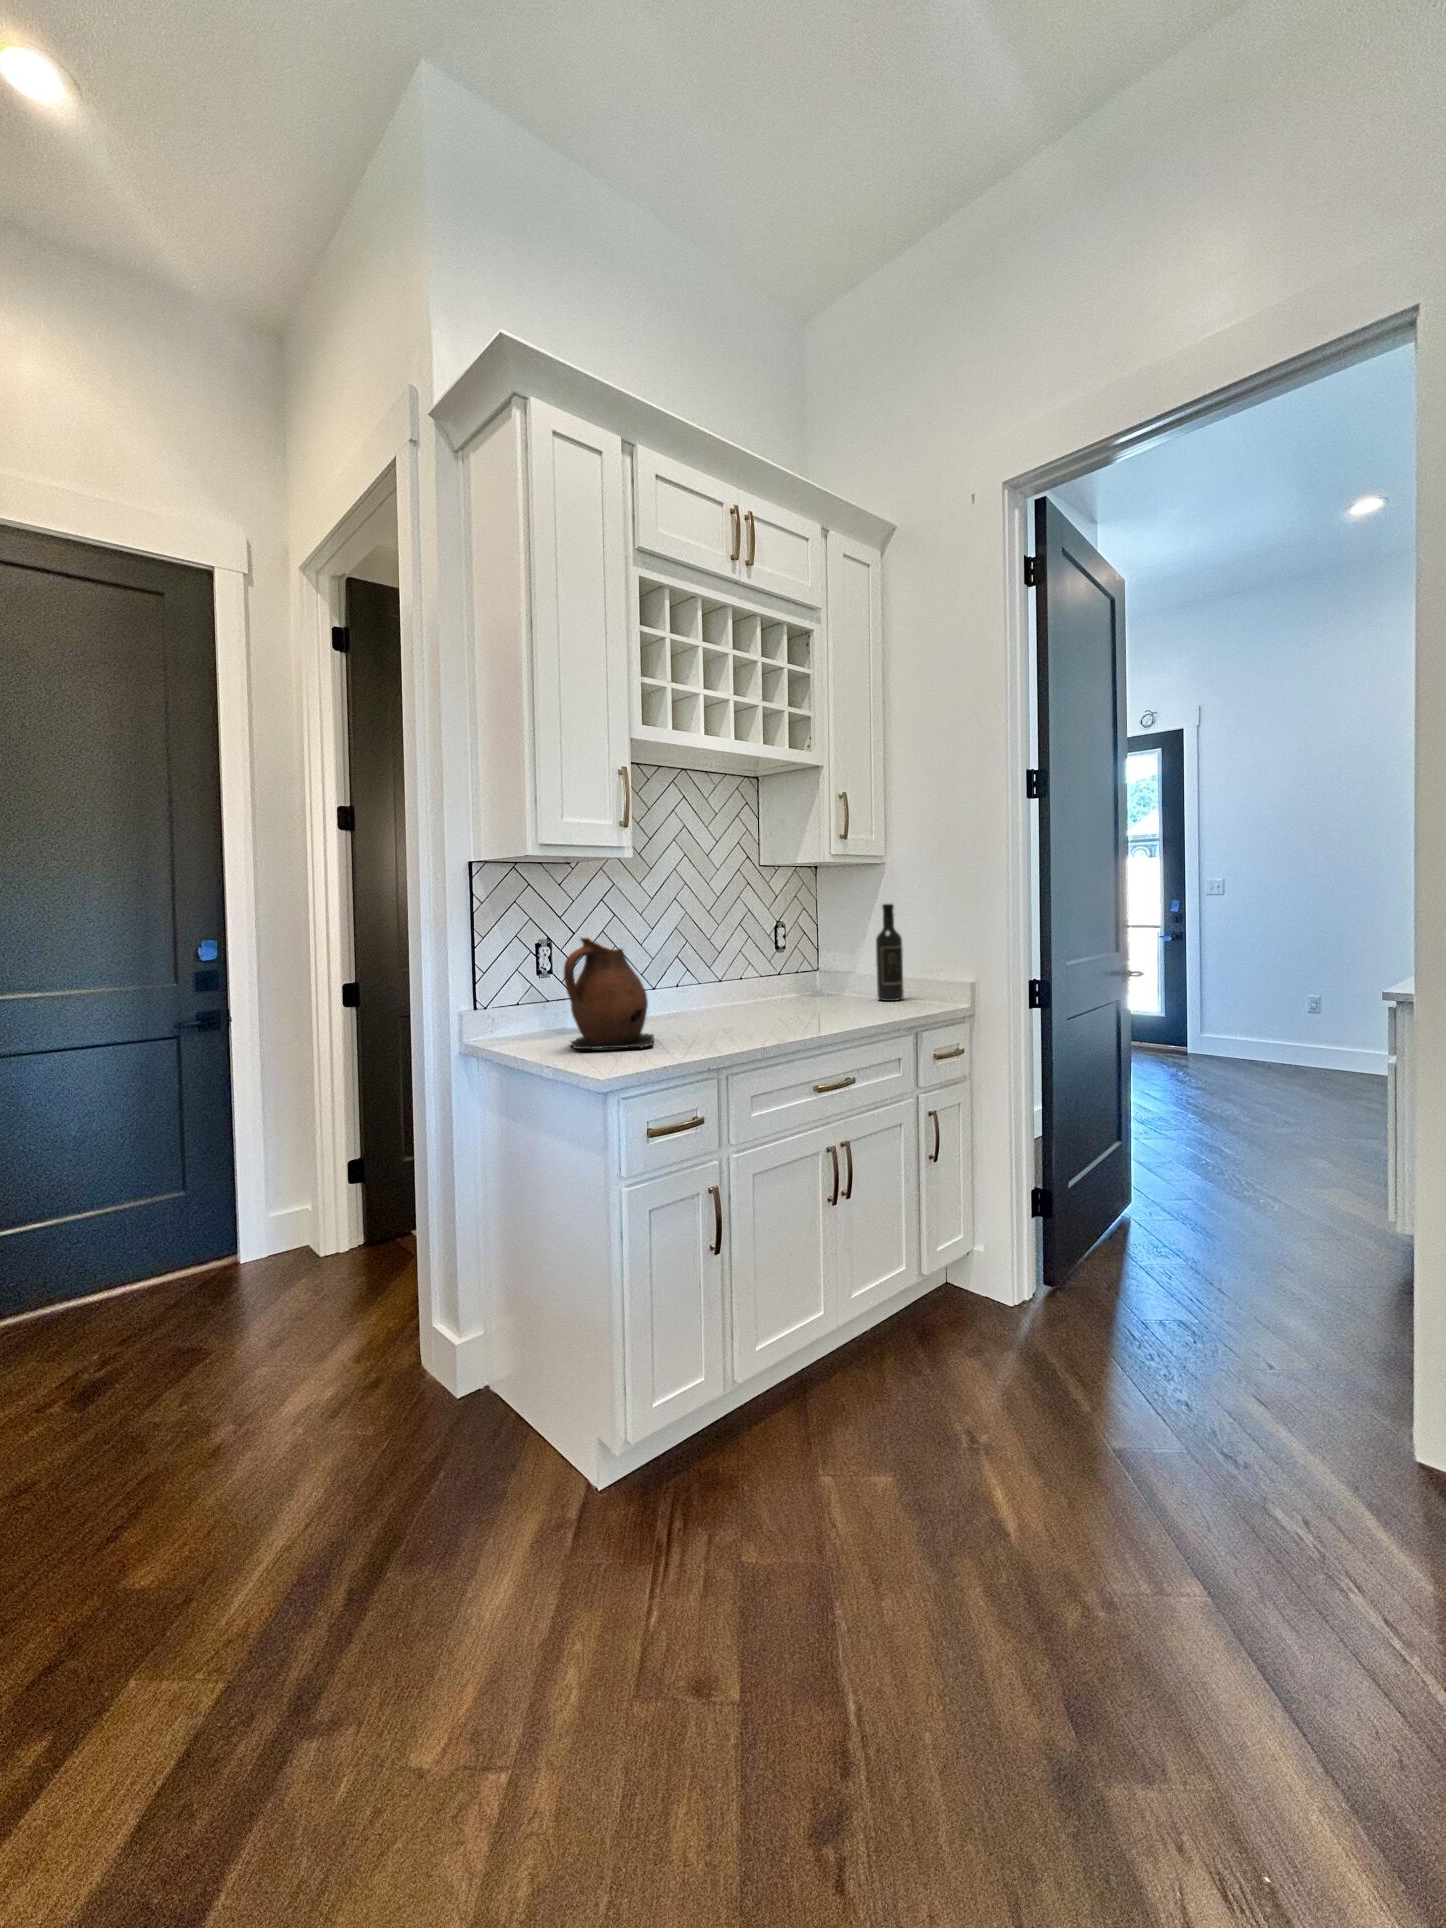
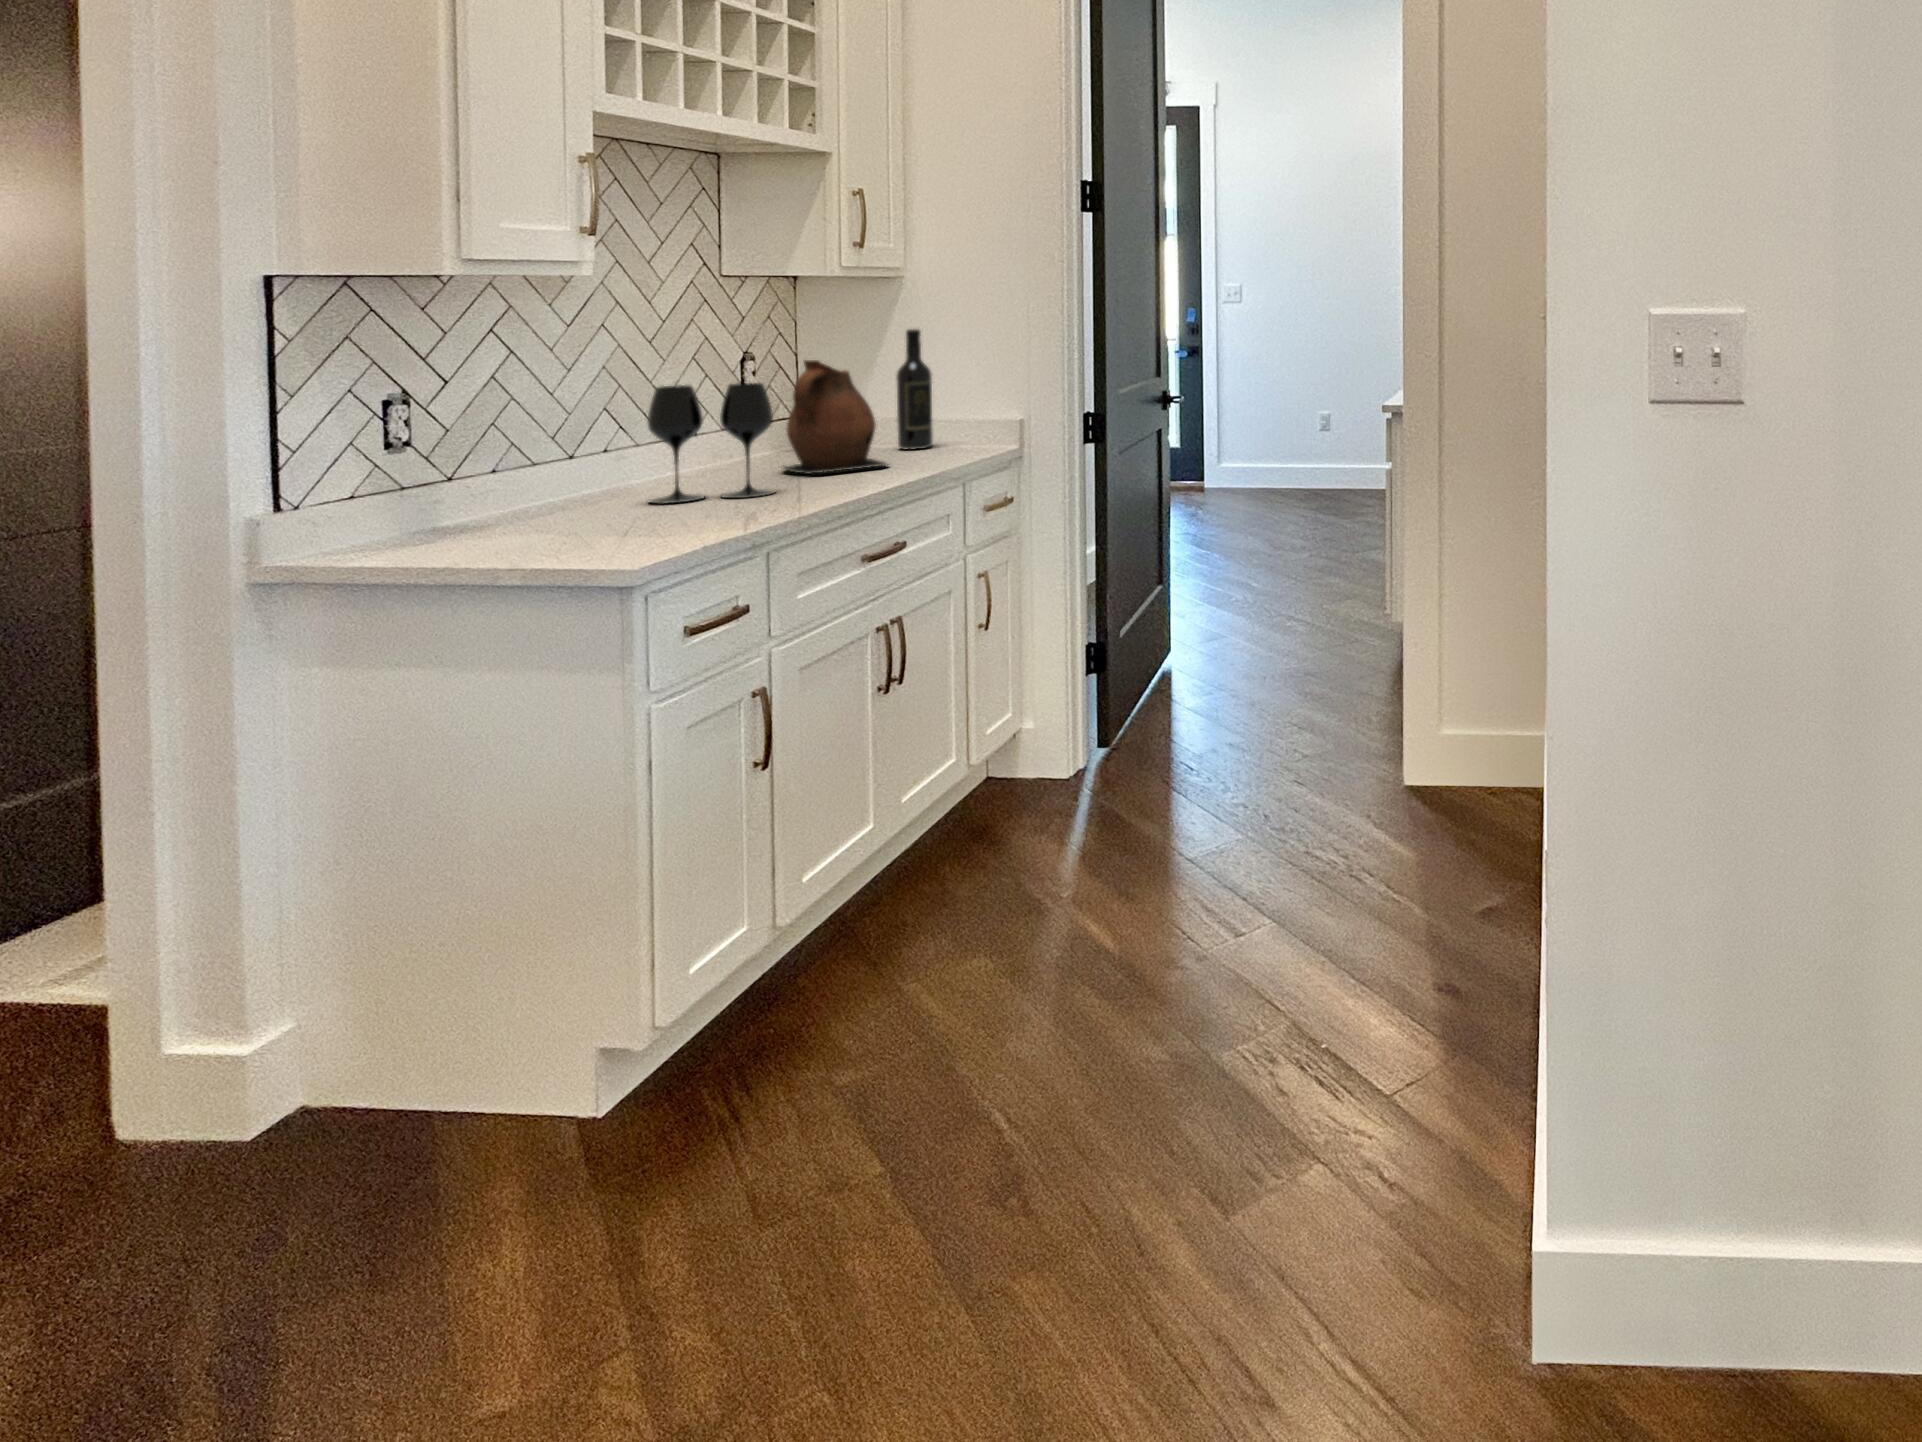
ceramic pitcher: present [564,938,654,1049] -> present [783,360,887,474]
wine glass: none [681,940,762,1028] -> present [647,383,774,504]

